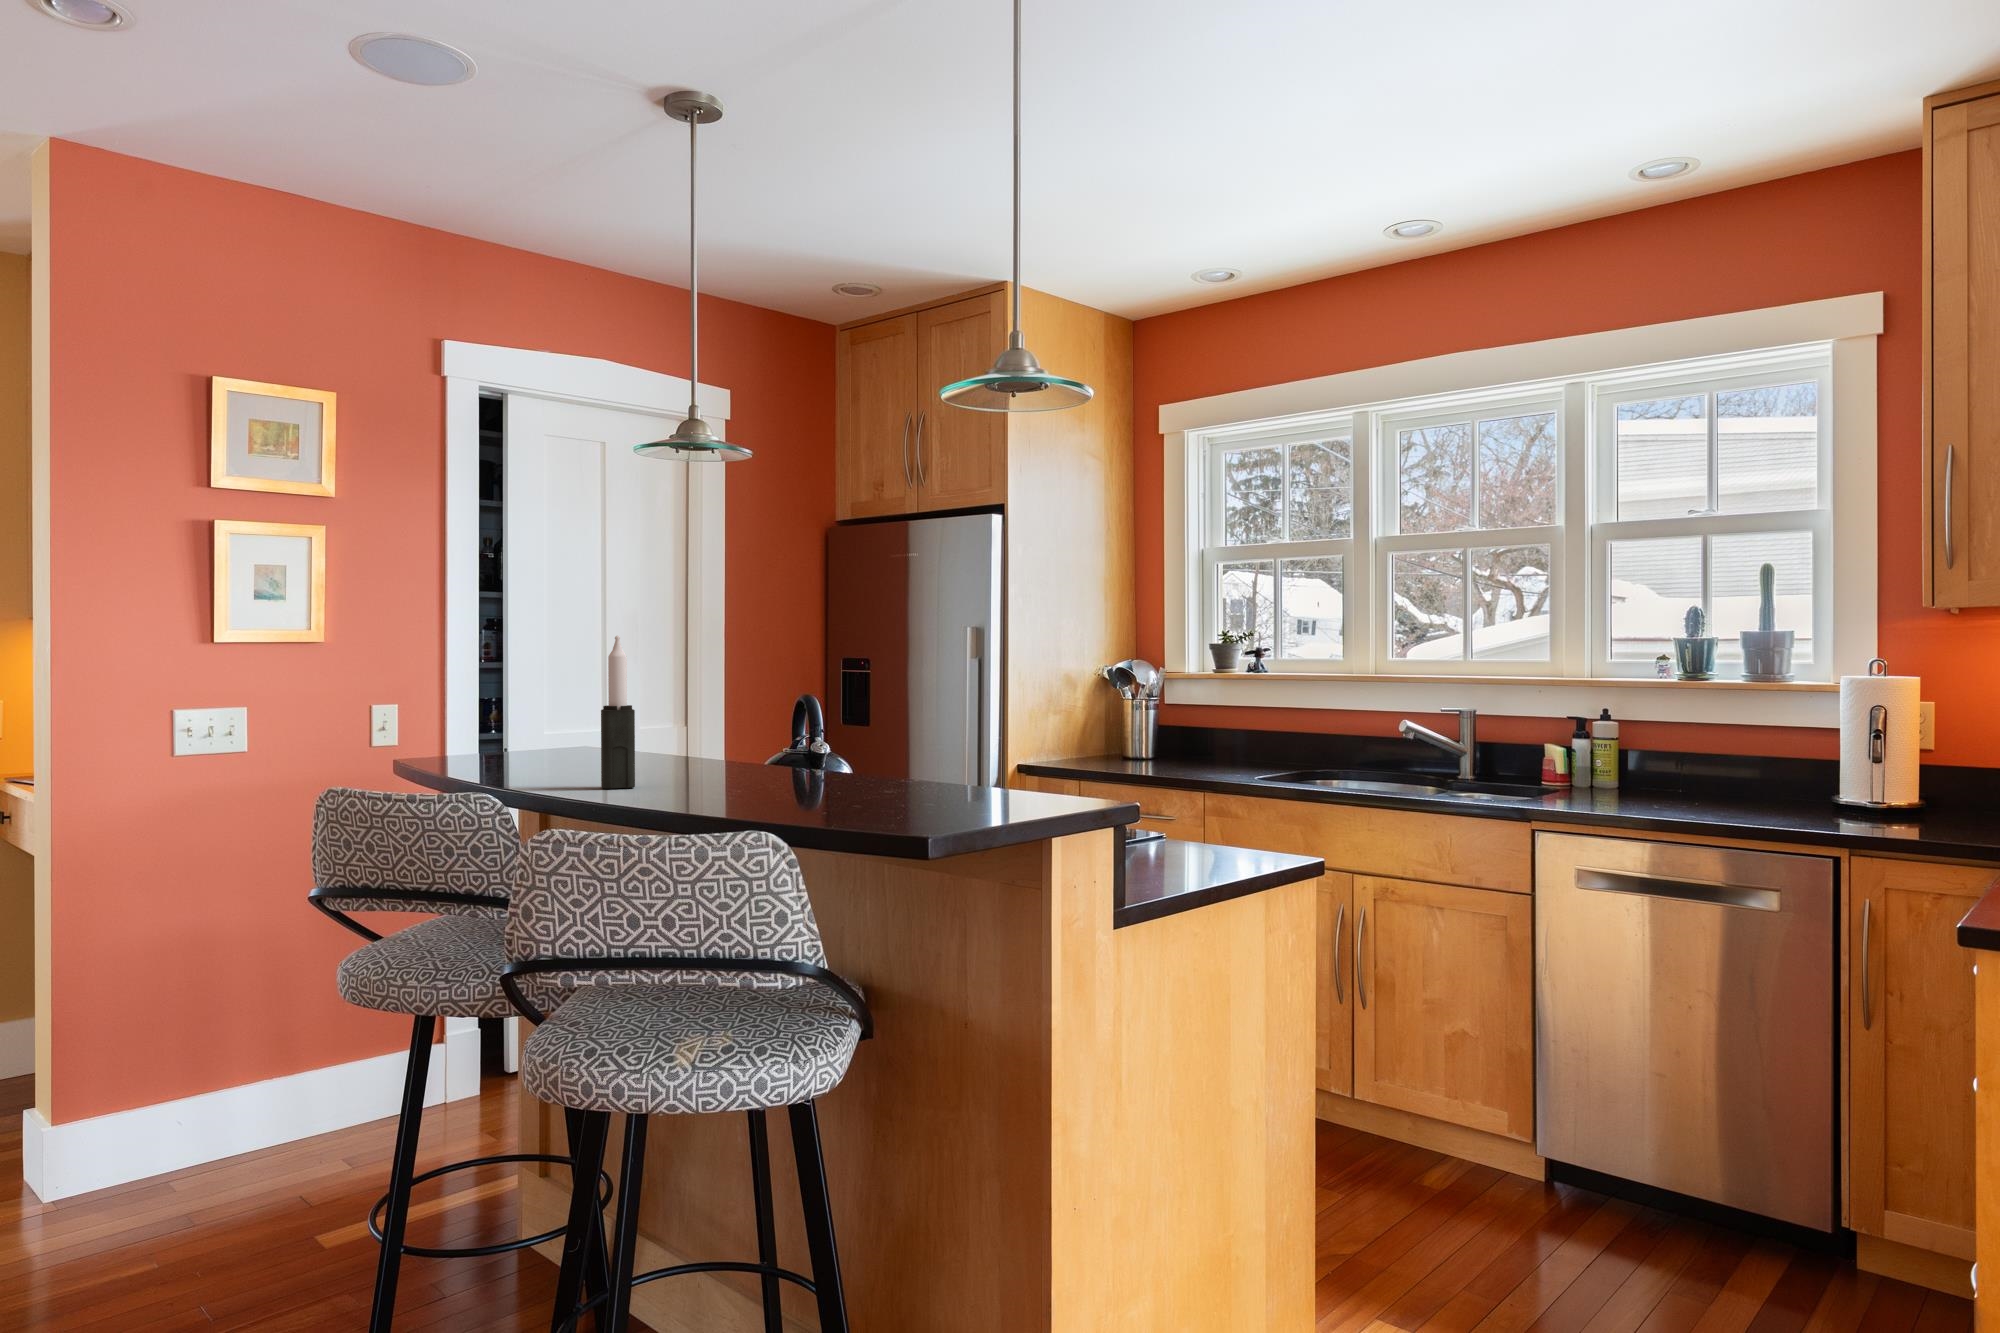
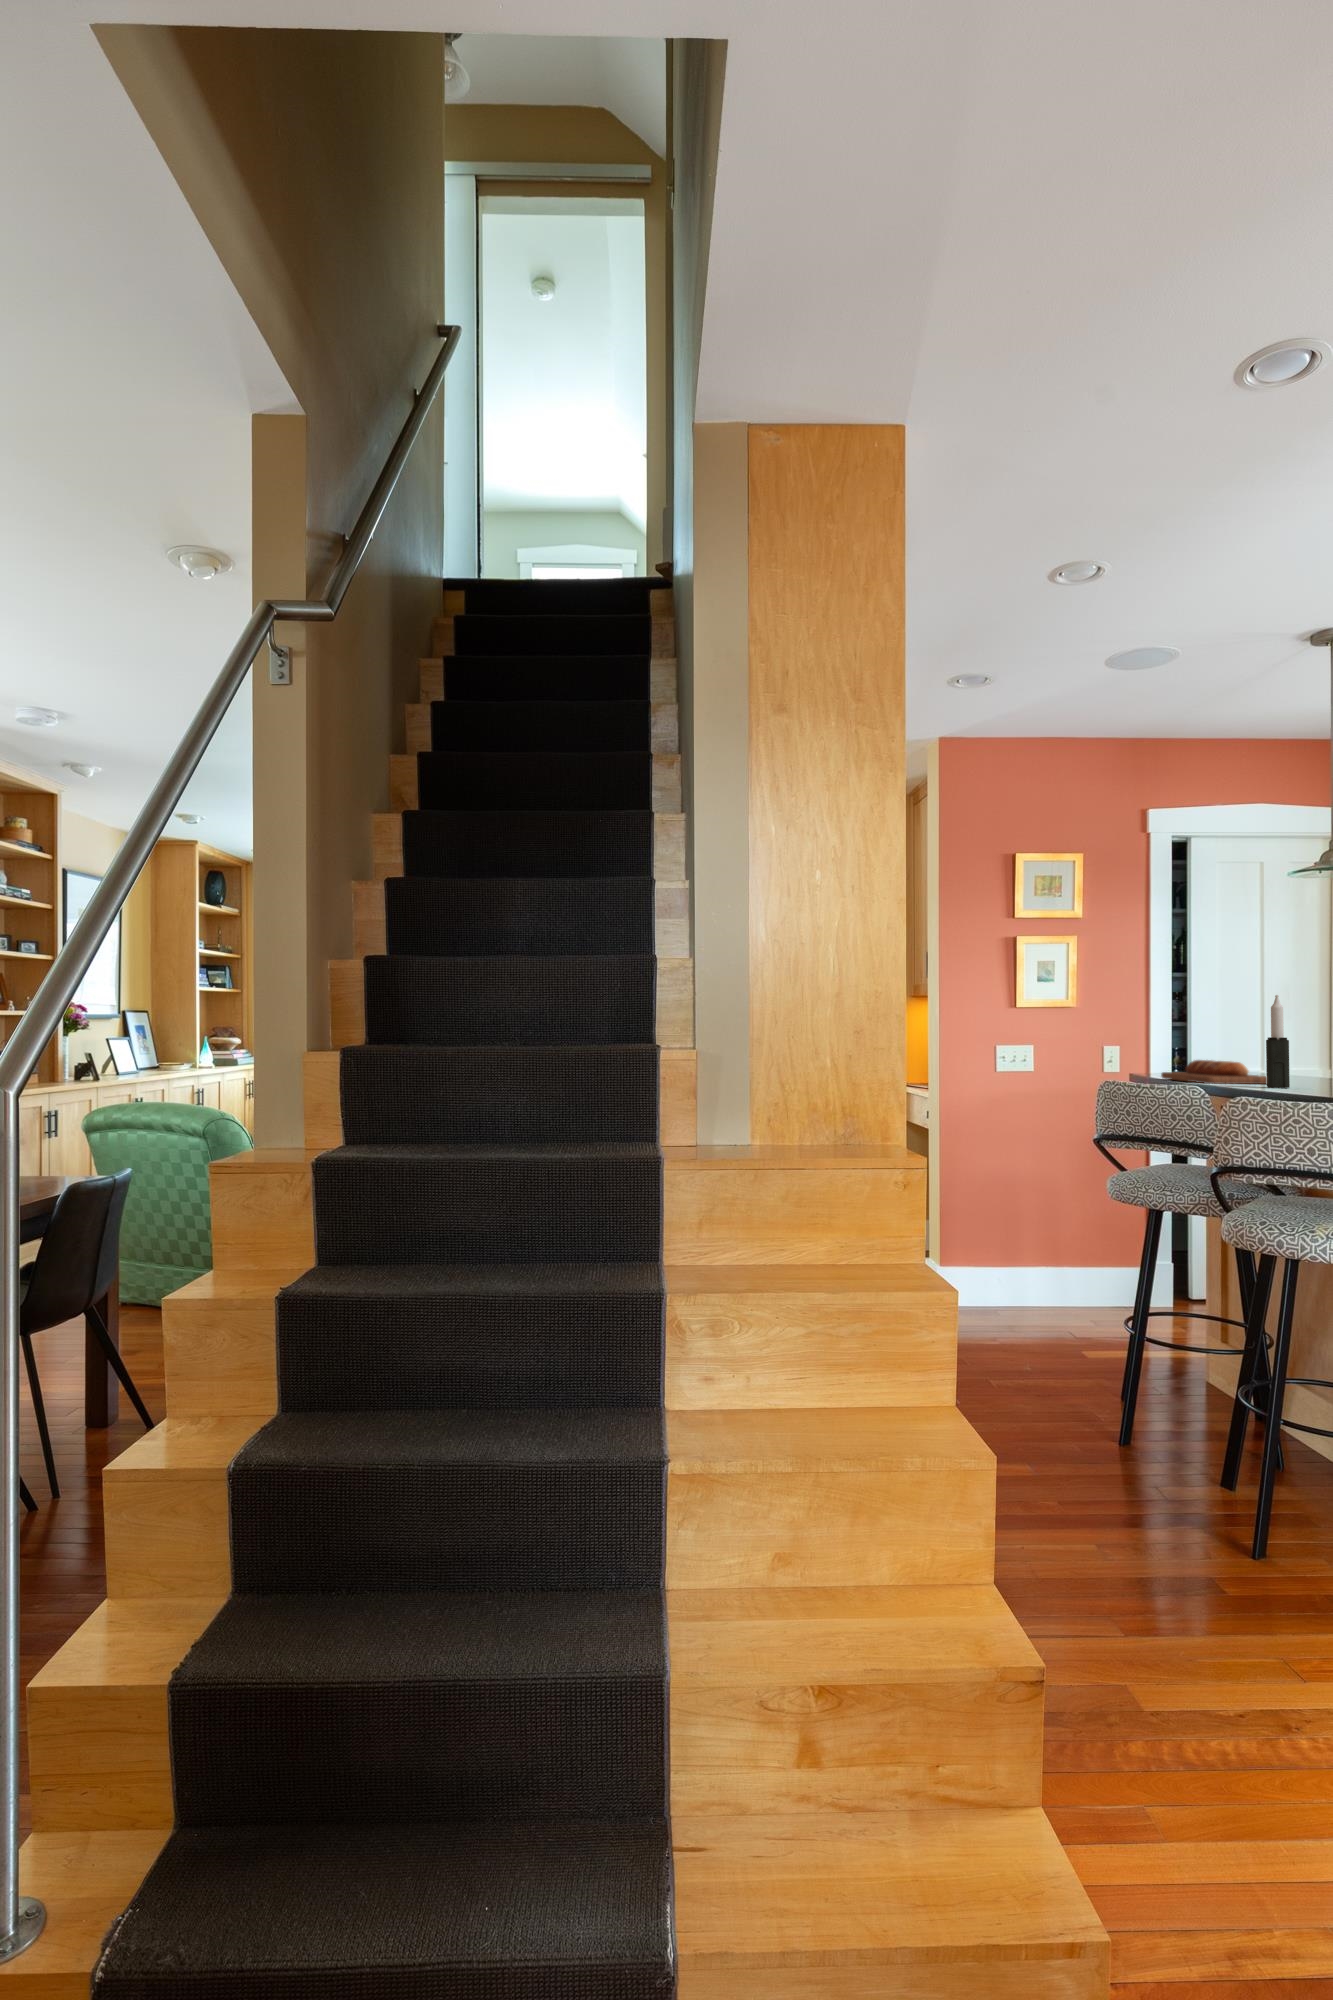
bread loaf: none [443,738,618,782] -> present [1161,1060,1266,1084]

